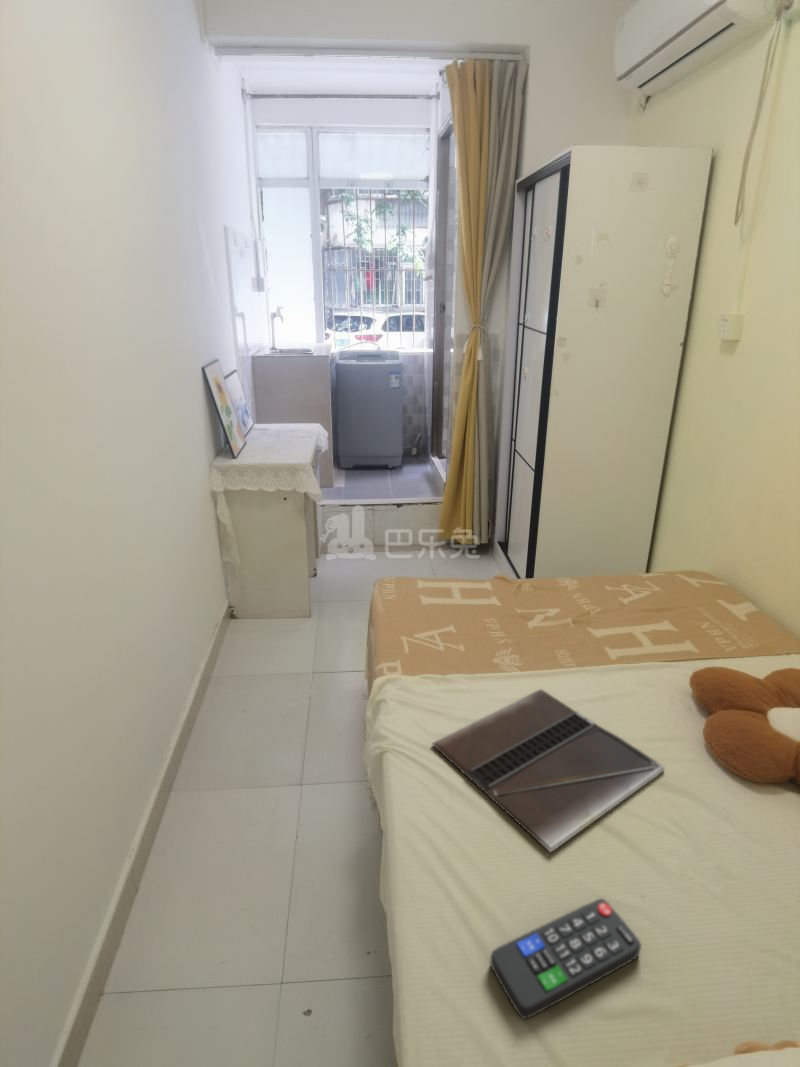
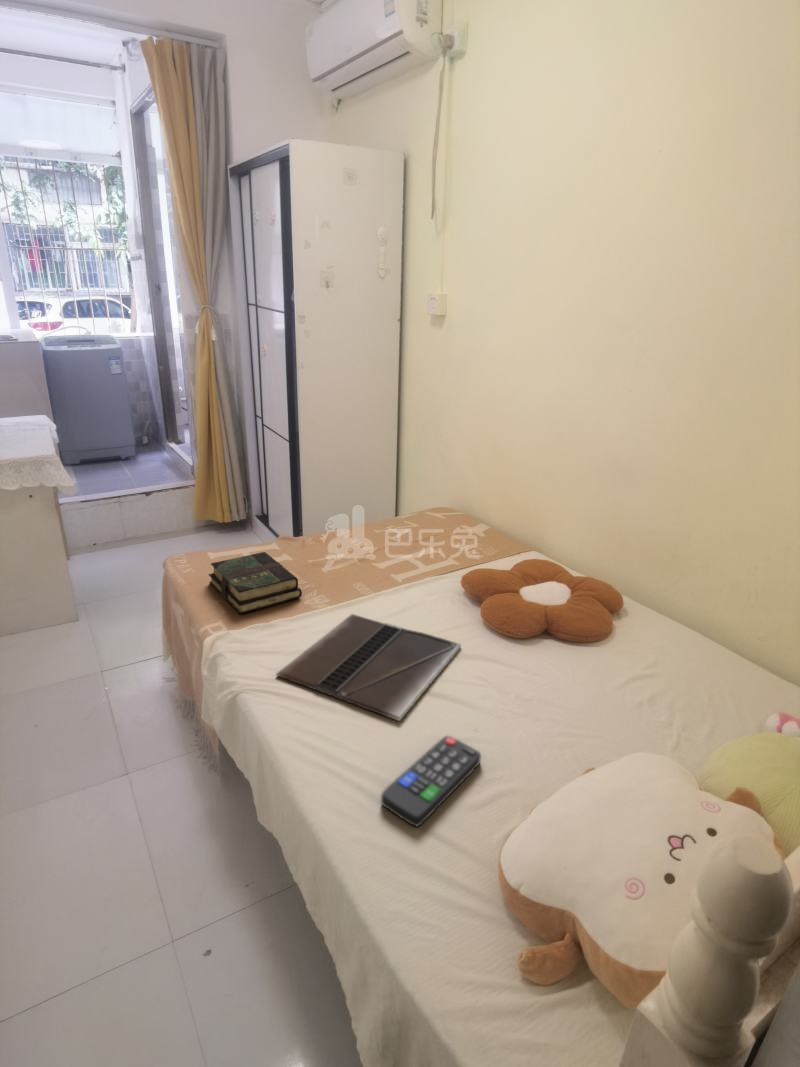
book: none [407,594,493,660] -> present [209,552,302,614]

